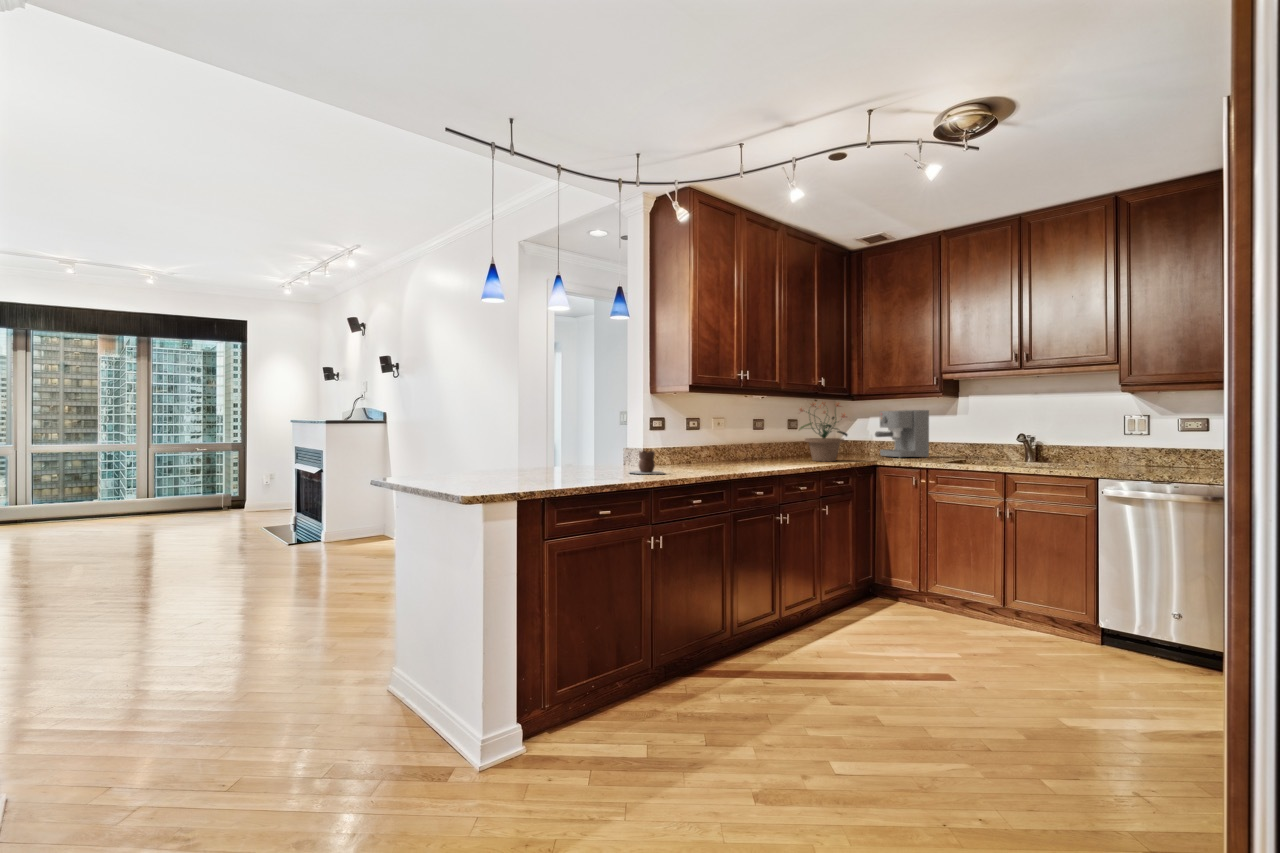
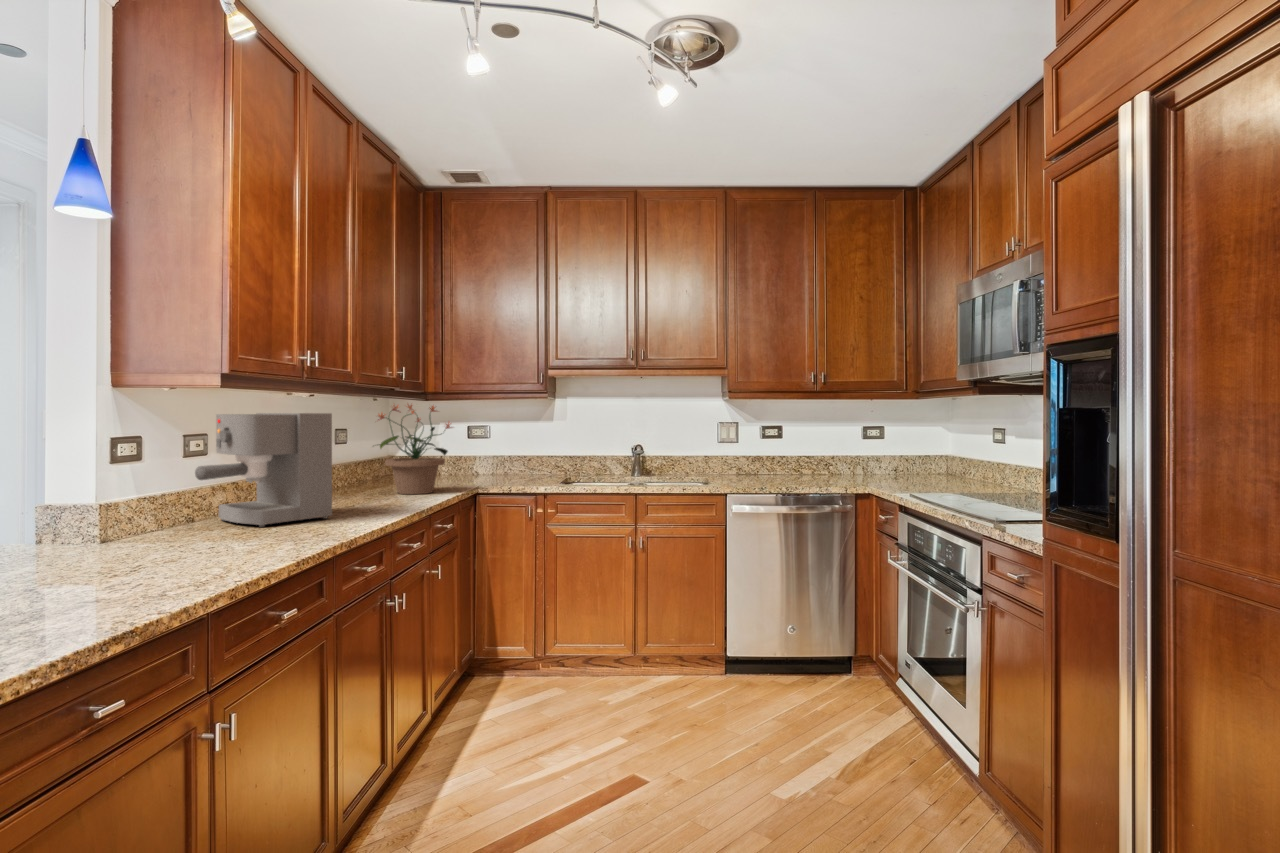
coffee maker: present [875,410,929,458] -> present [195,413,332,527]
vase: present [629,451,664,474] -> none [94,520,208,582]

